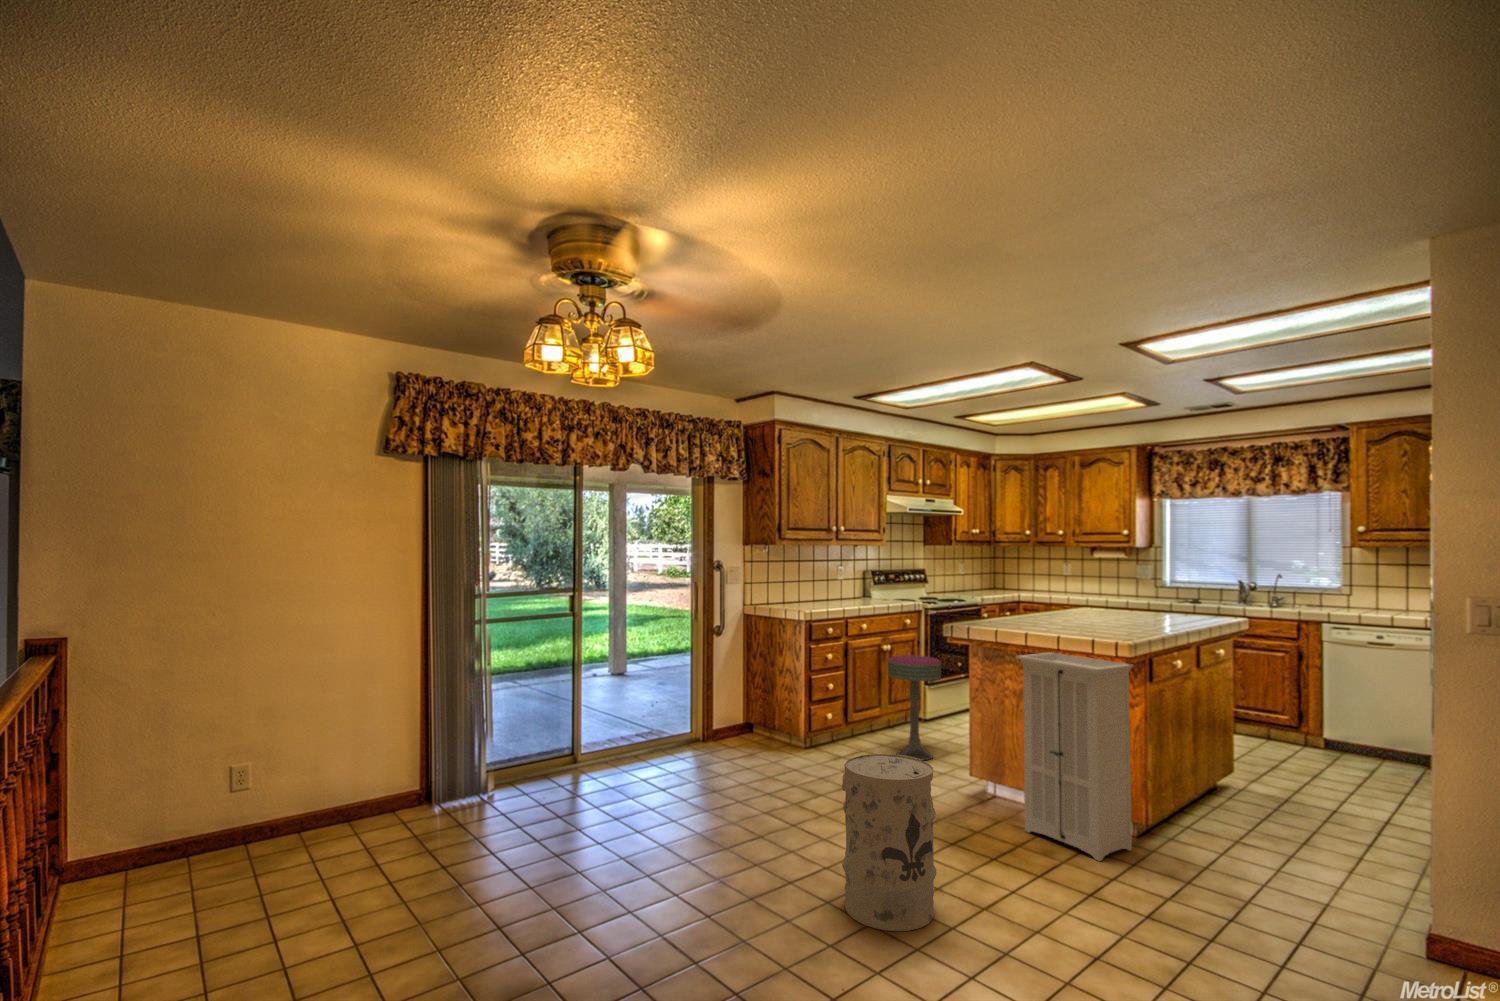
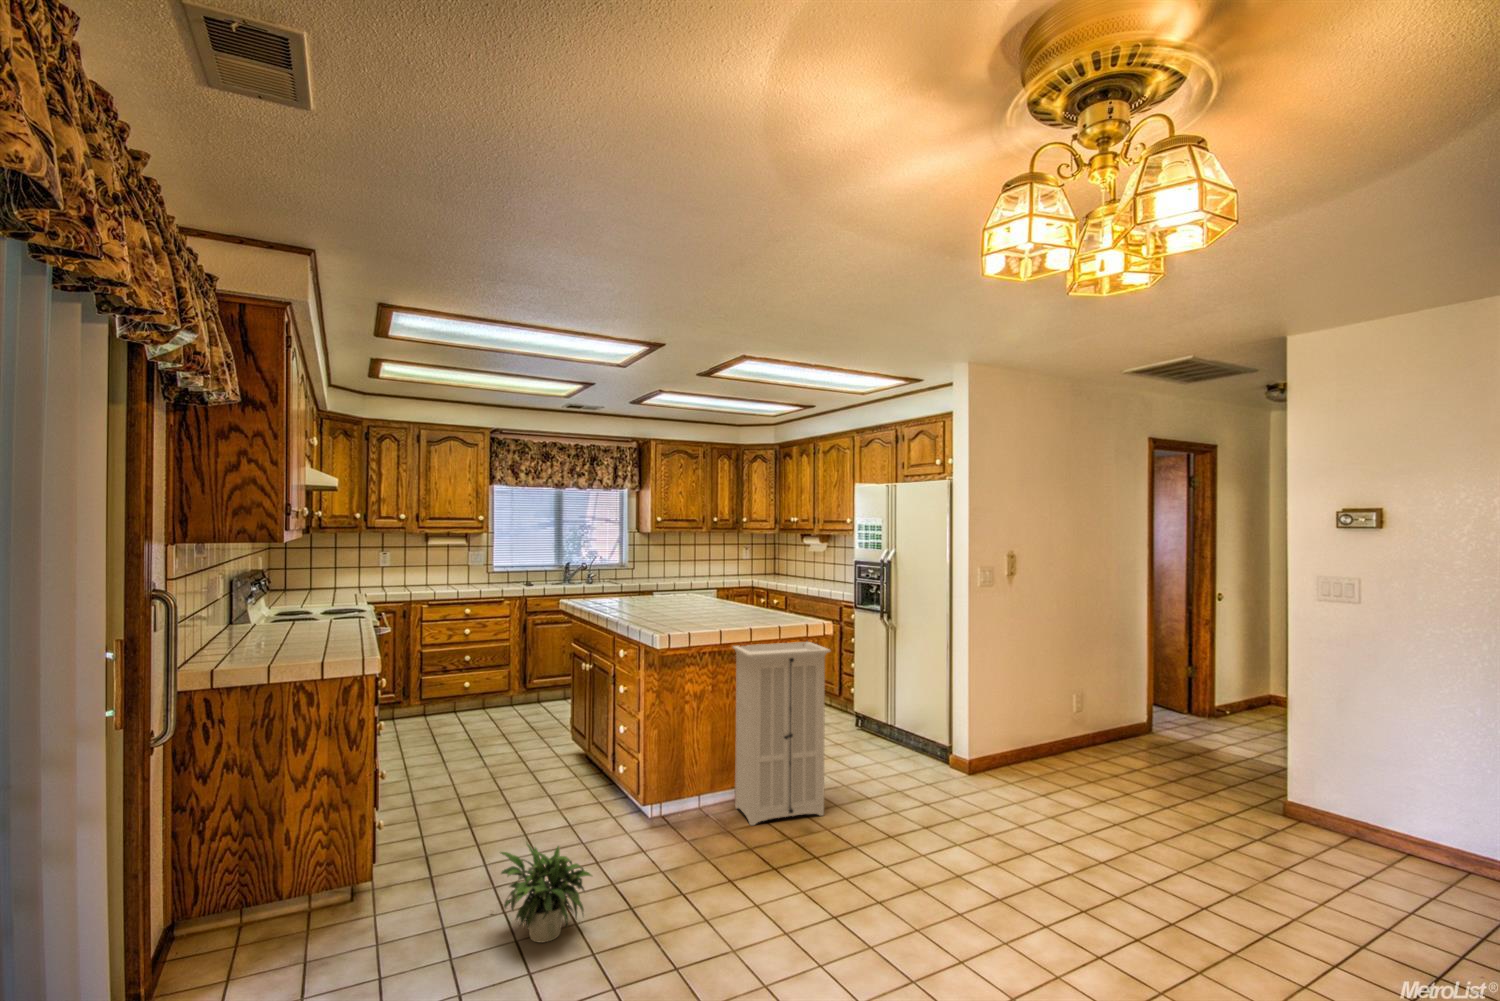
bar stool: present [888,655,941,760] -> none [450,687,524,832]
potted plant: none [763,732,825,796] -> present [492,843,592,943]
trash can: present [842,754,937,931] -> none [873,771,972,962]

